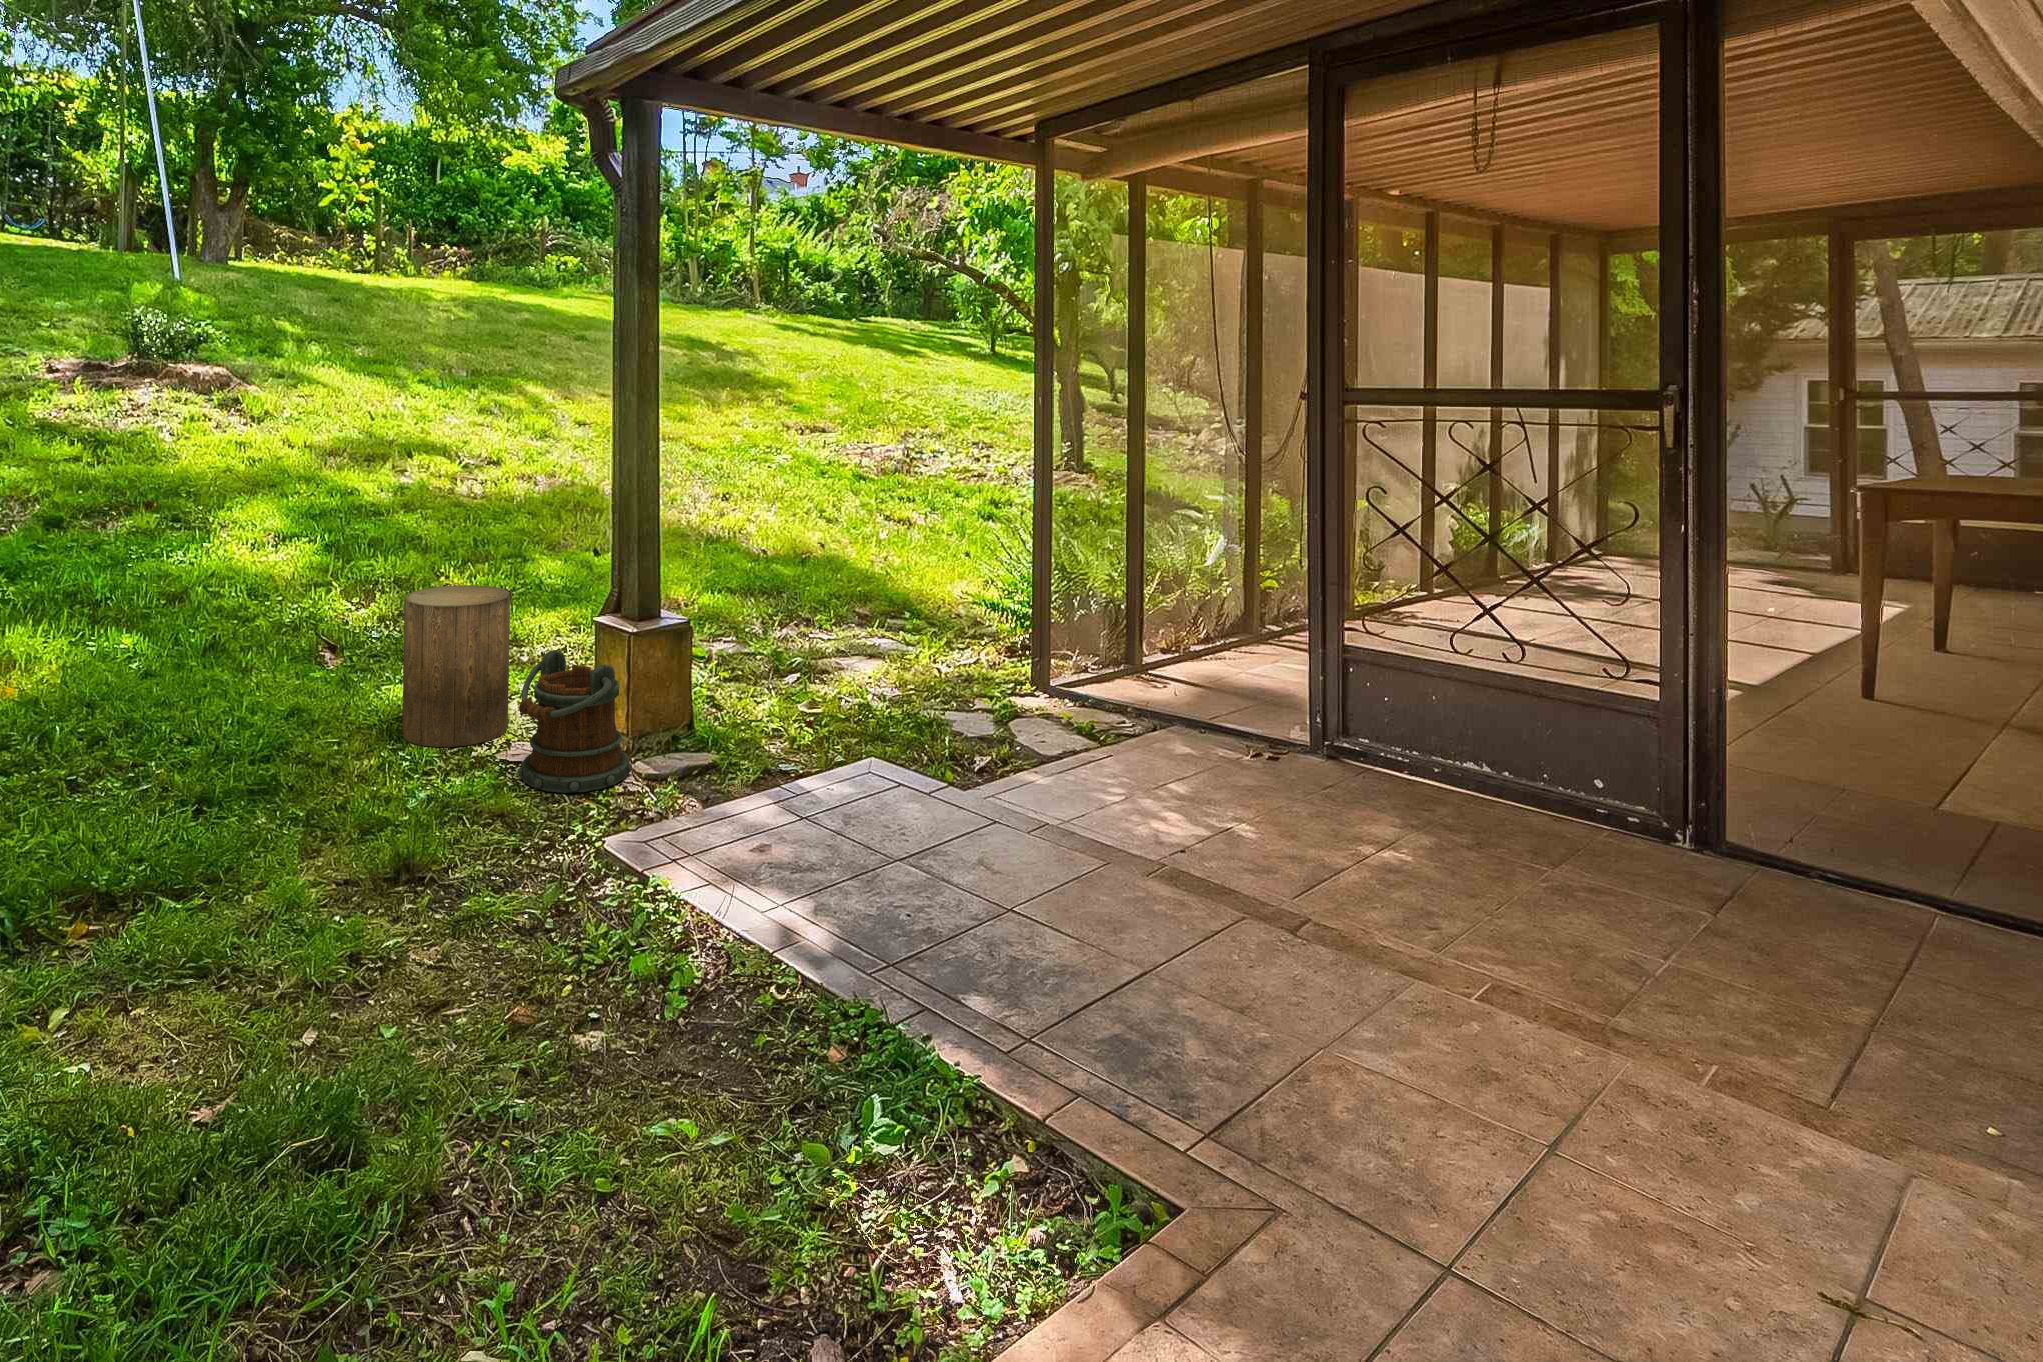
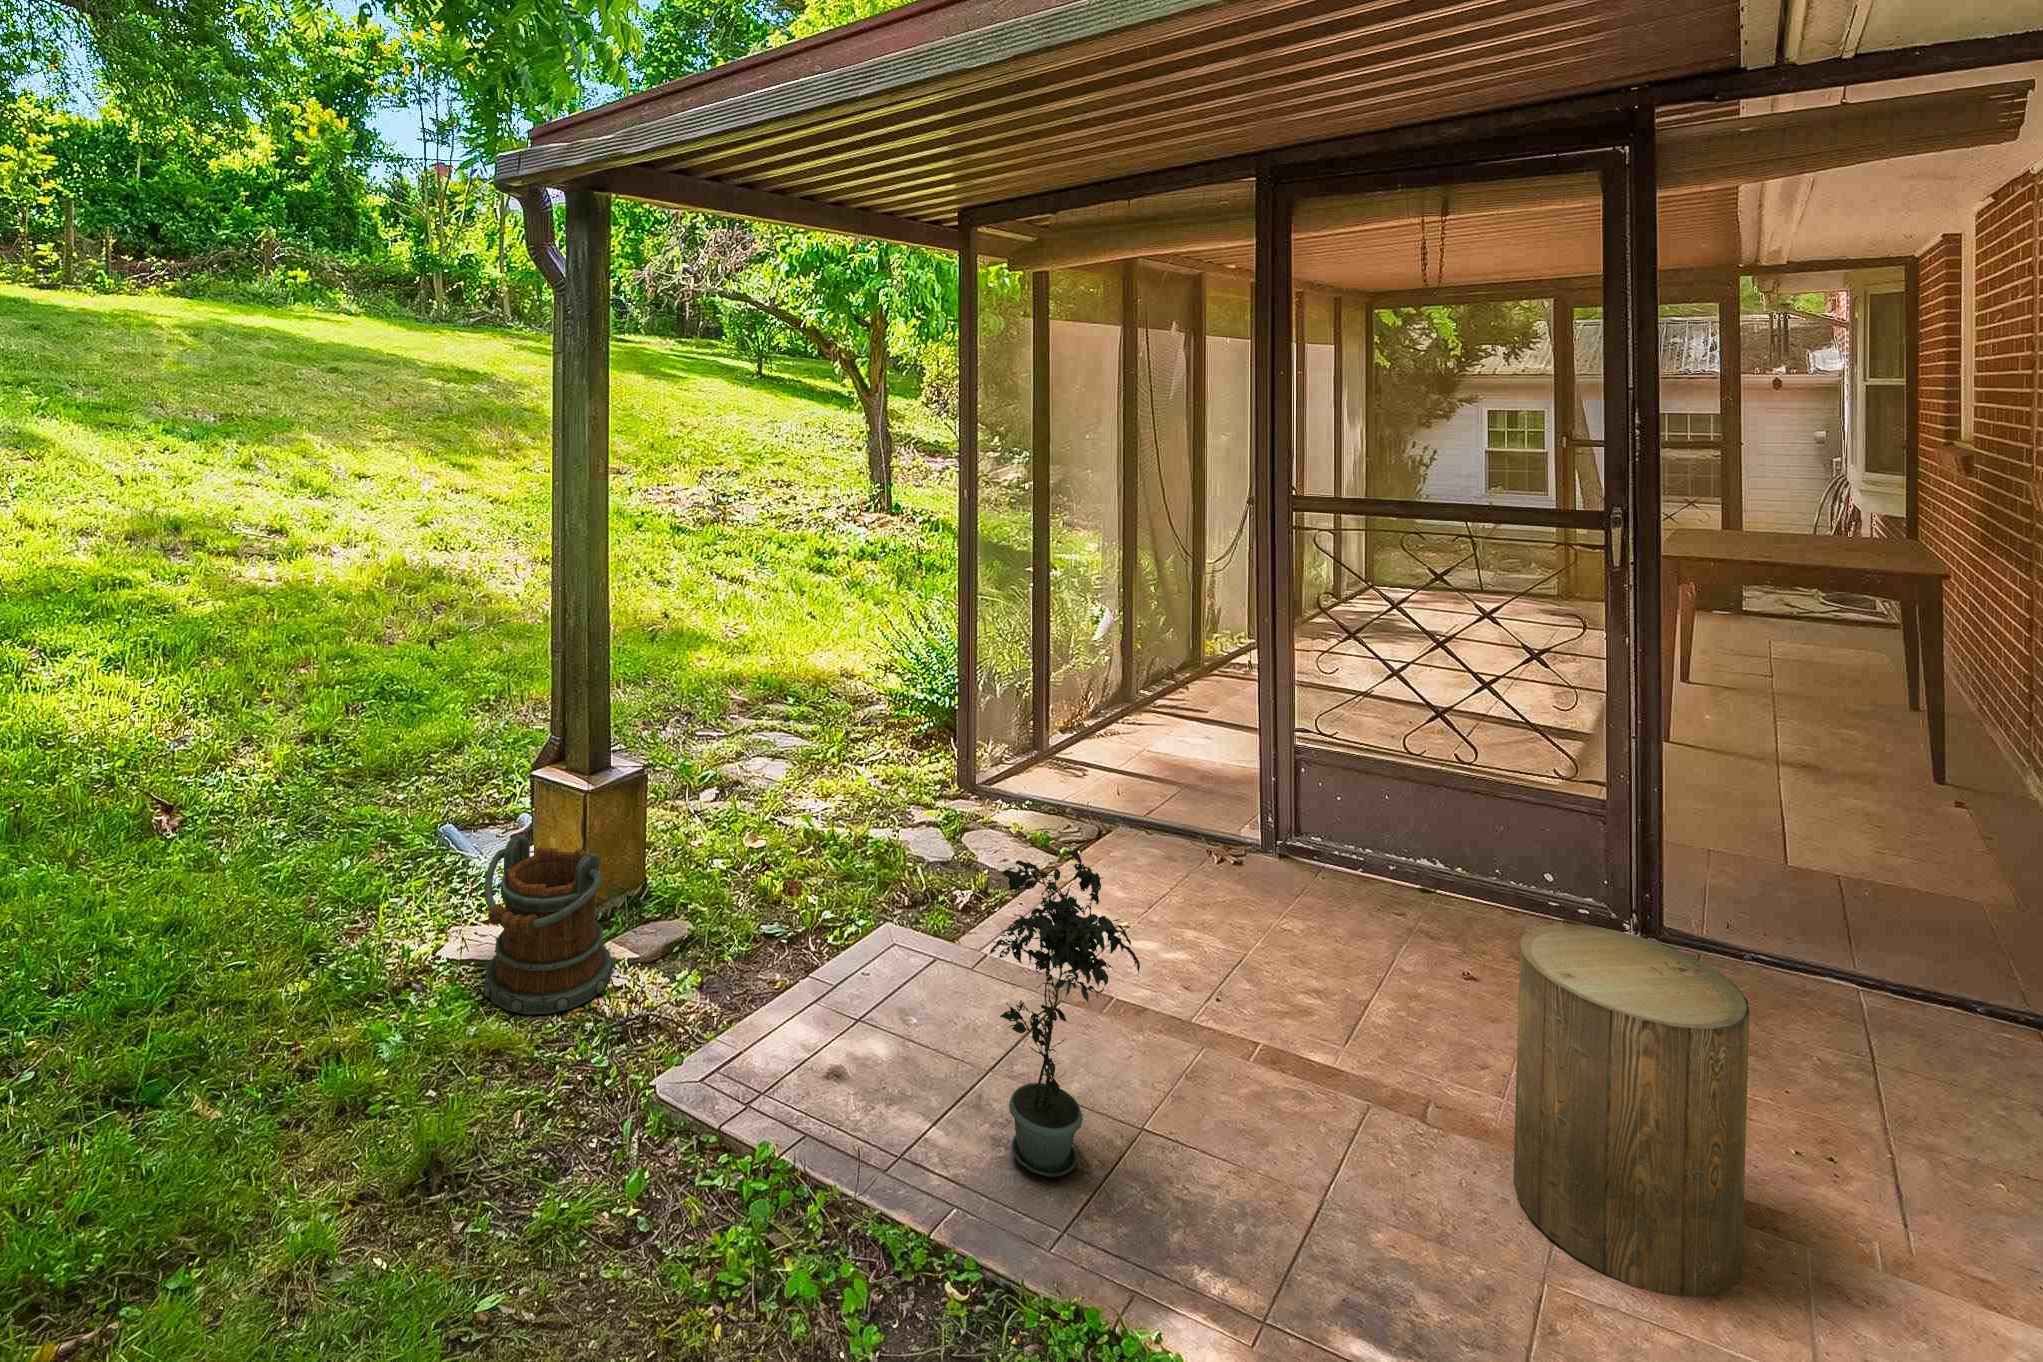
stool: present [402,585,510,747] -> present [1514,924,1749,1297]
potted plant: none [857,640,980,927] -> present [990,849,1140,1177]

